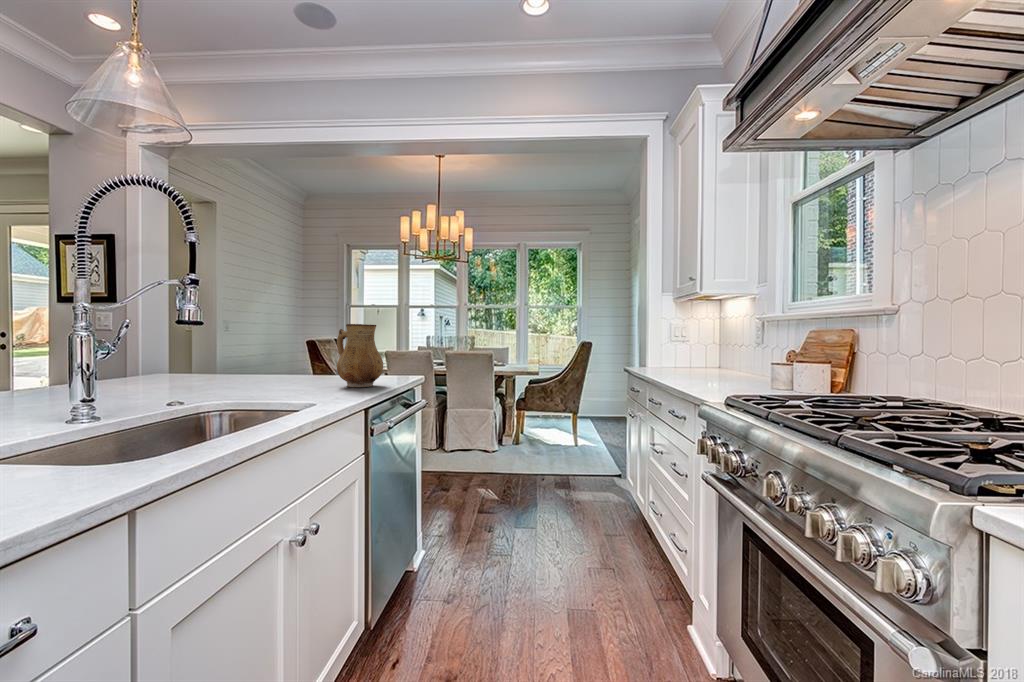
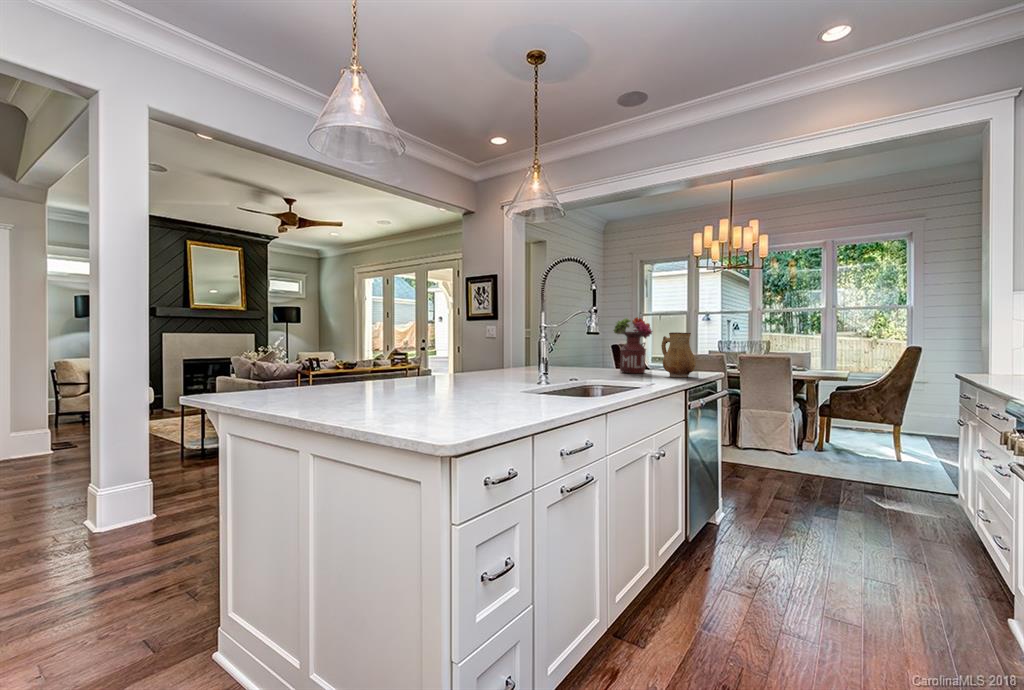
flower arrangement: none [267,301,328,382] -> present [614,317,652,373]

